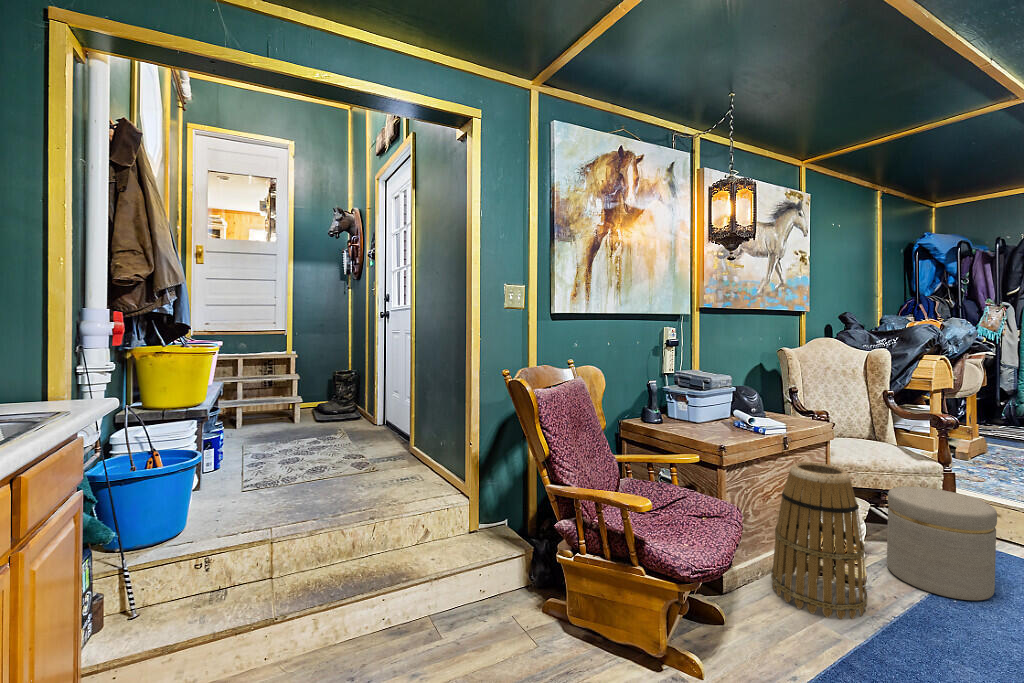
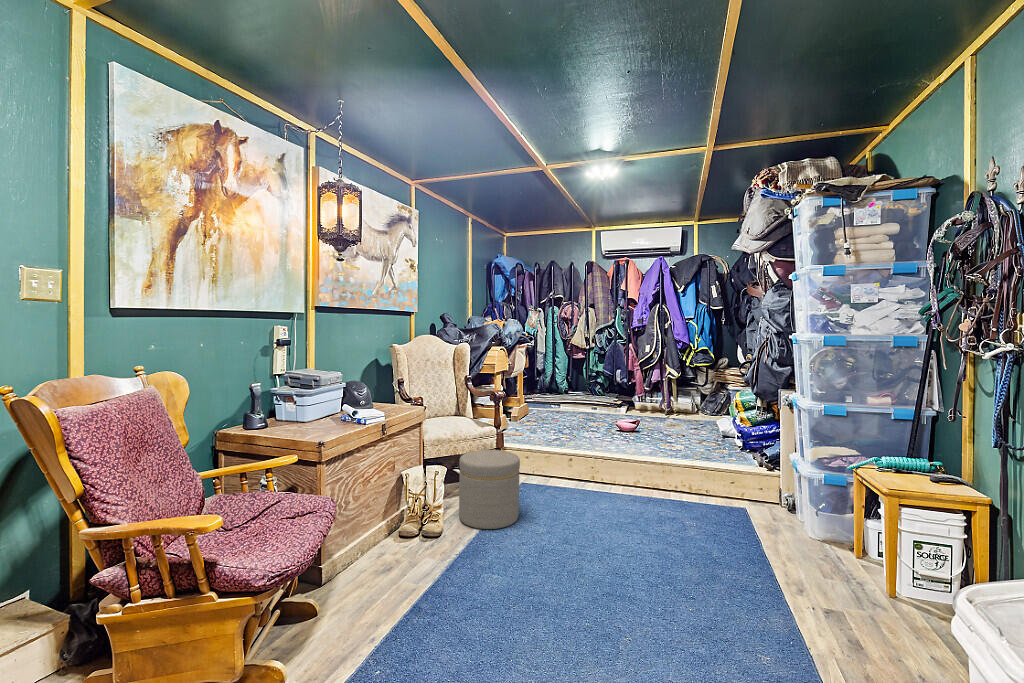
basket: present [771,462,867,619] -> none [369,444,439,576]

